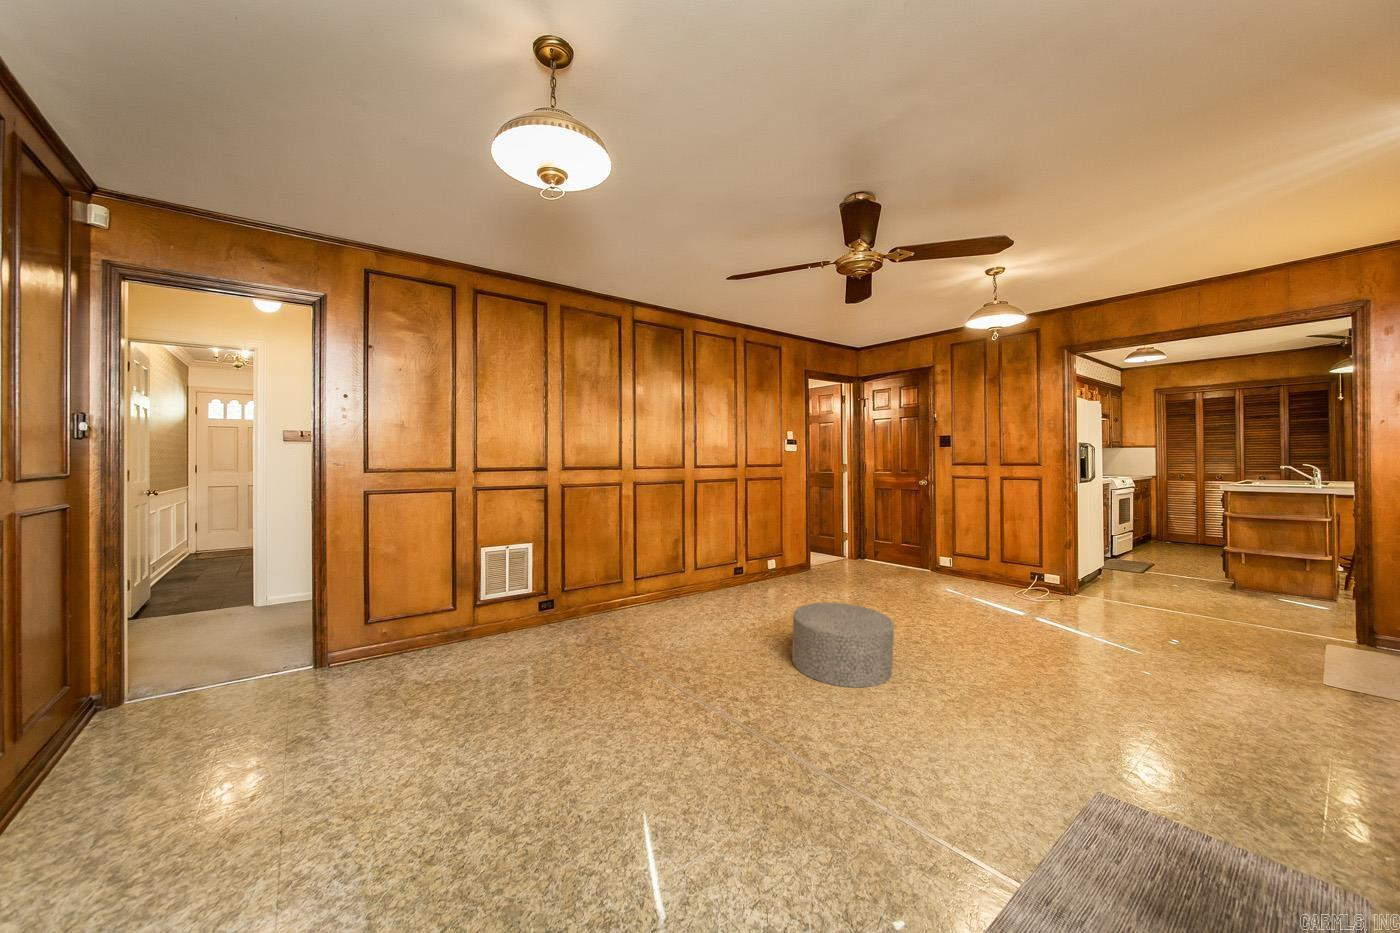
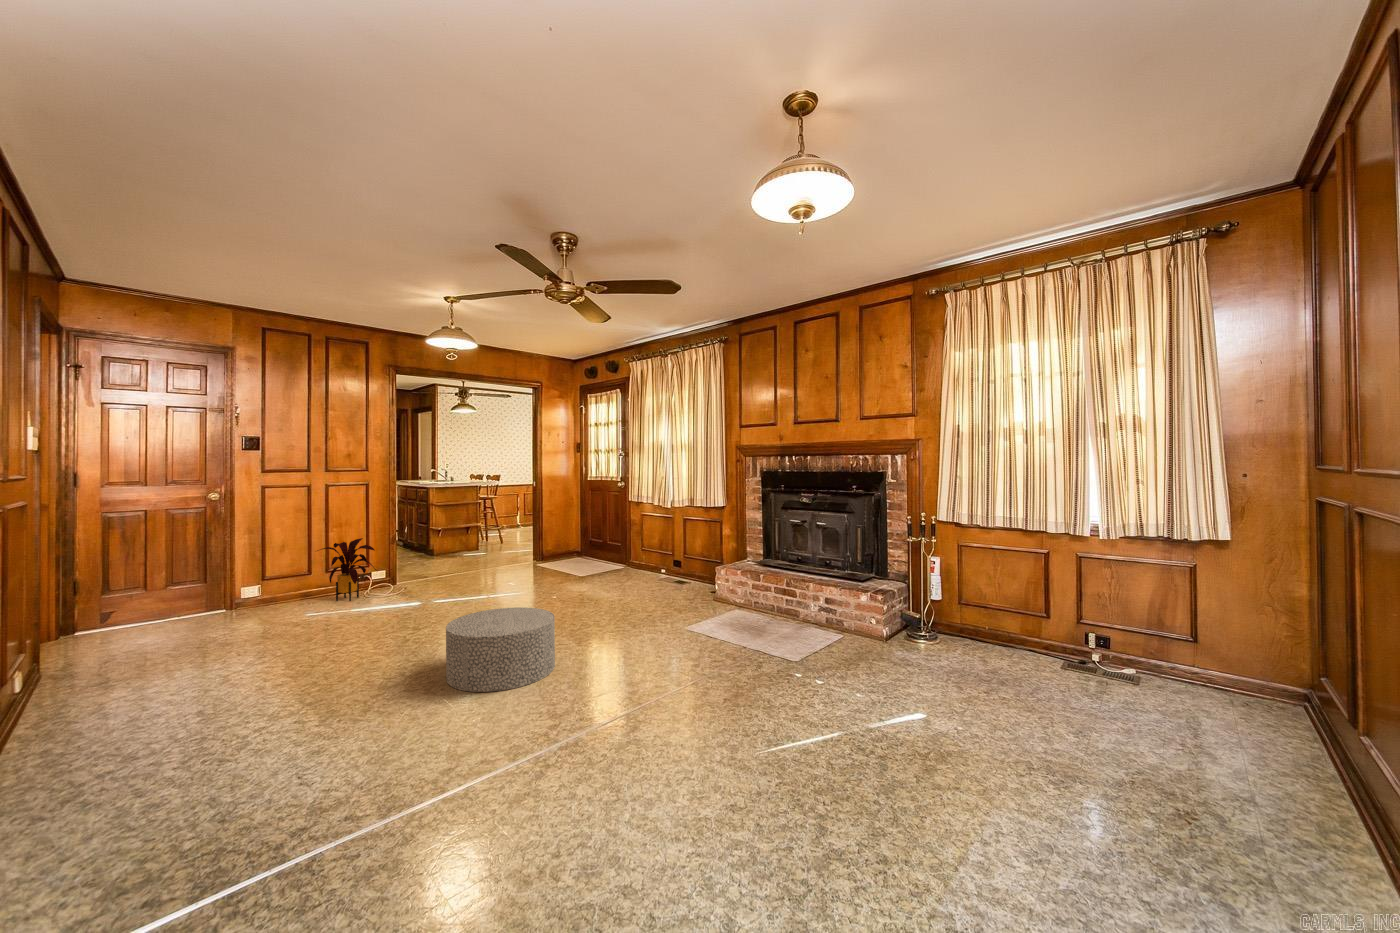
house plant: none [967,533,1024,589] -> present [317,538,376,601]

